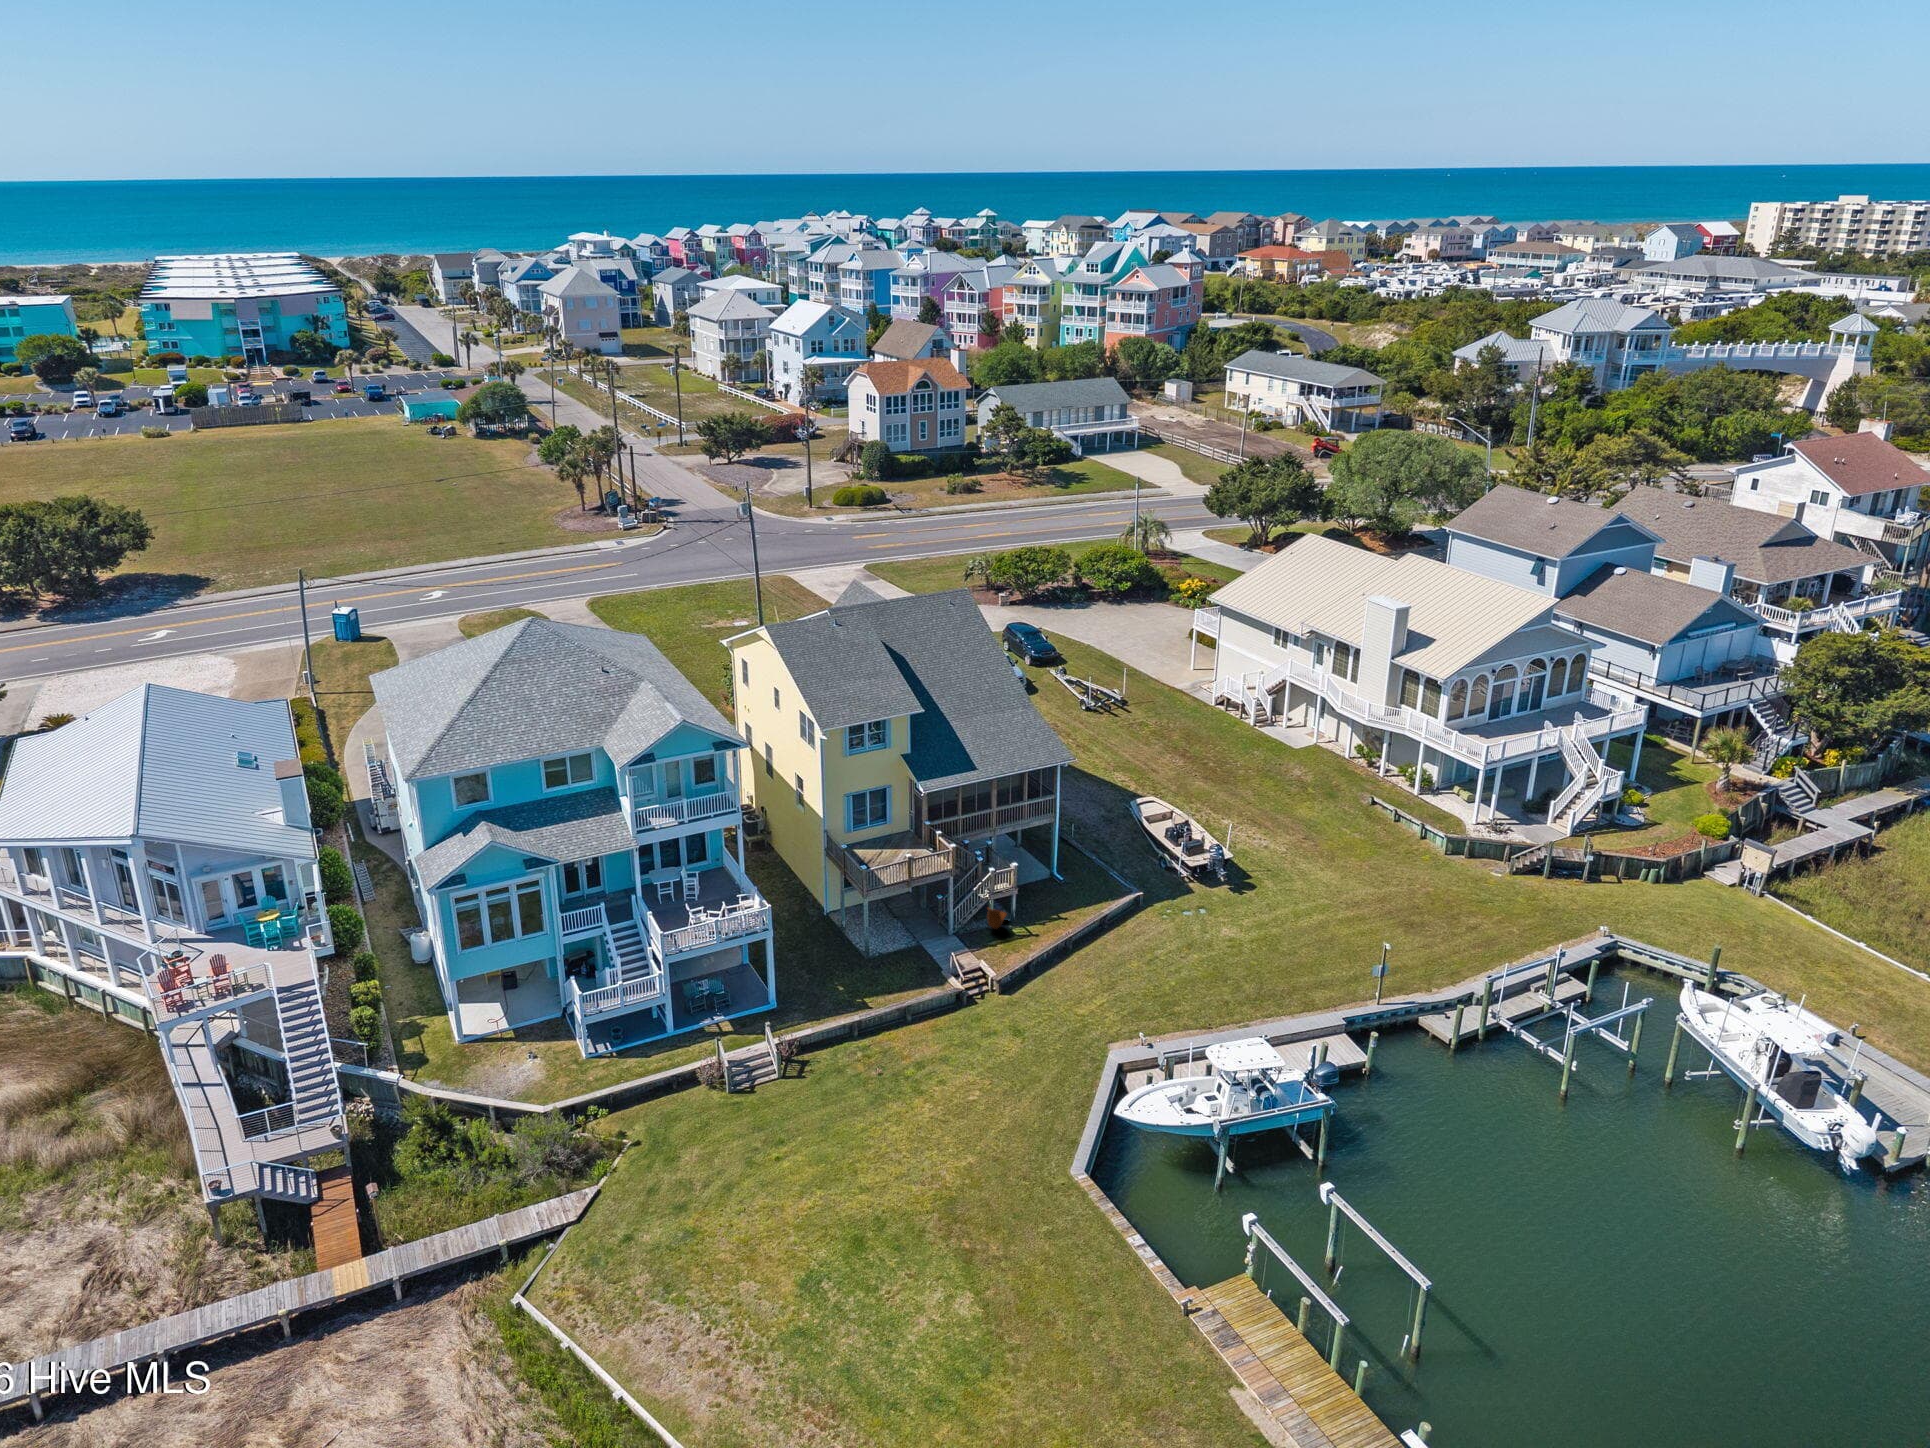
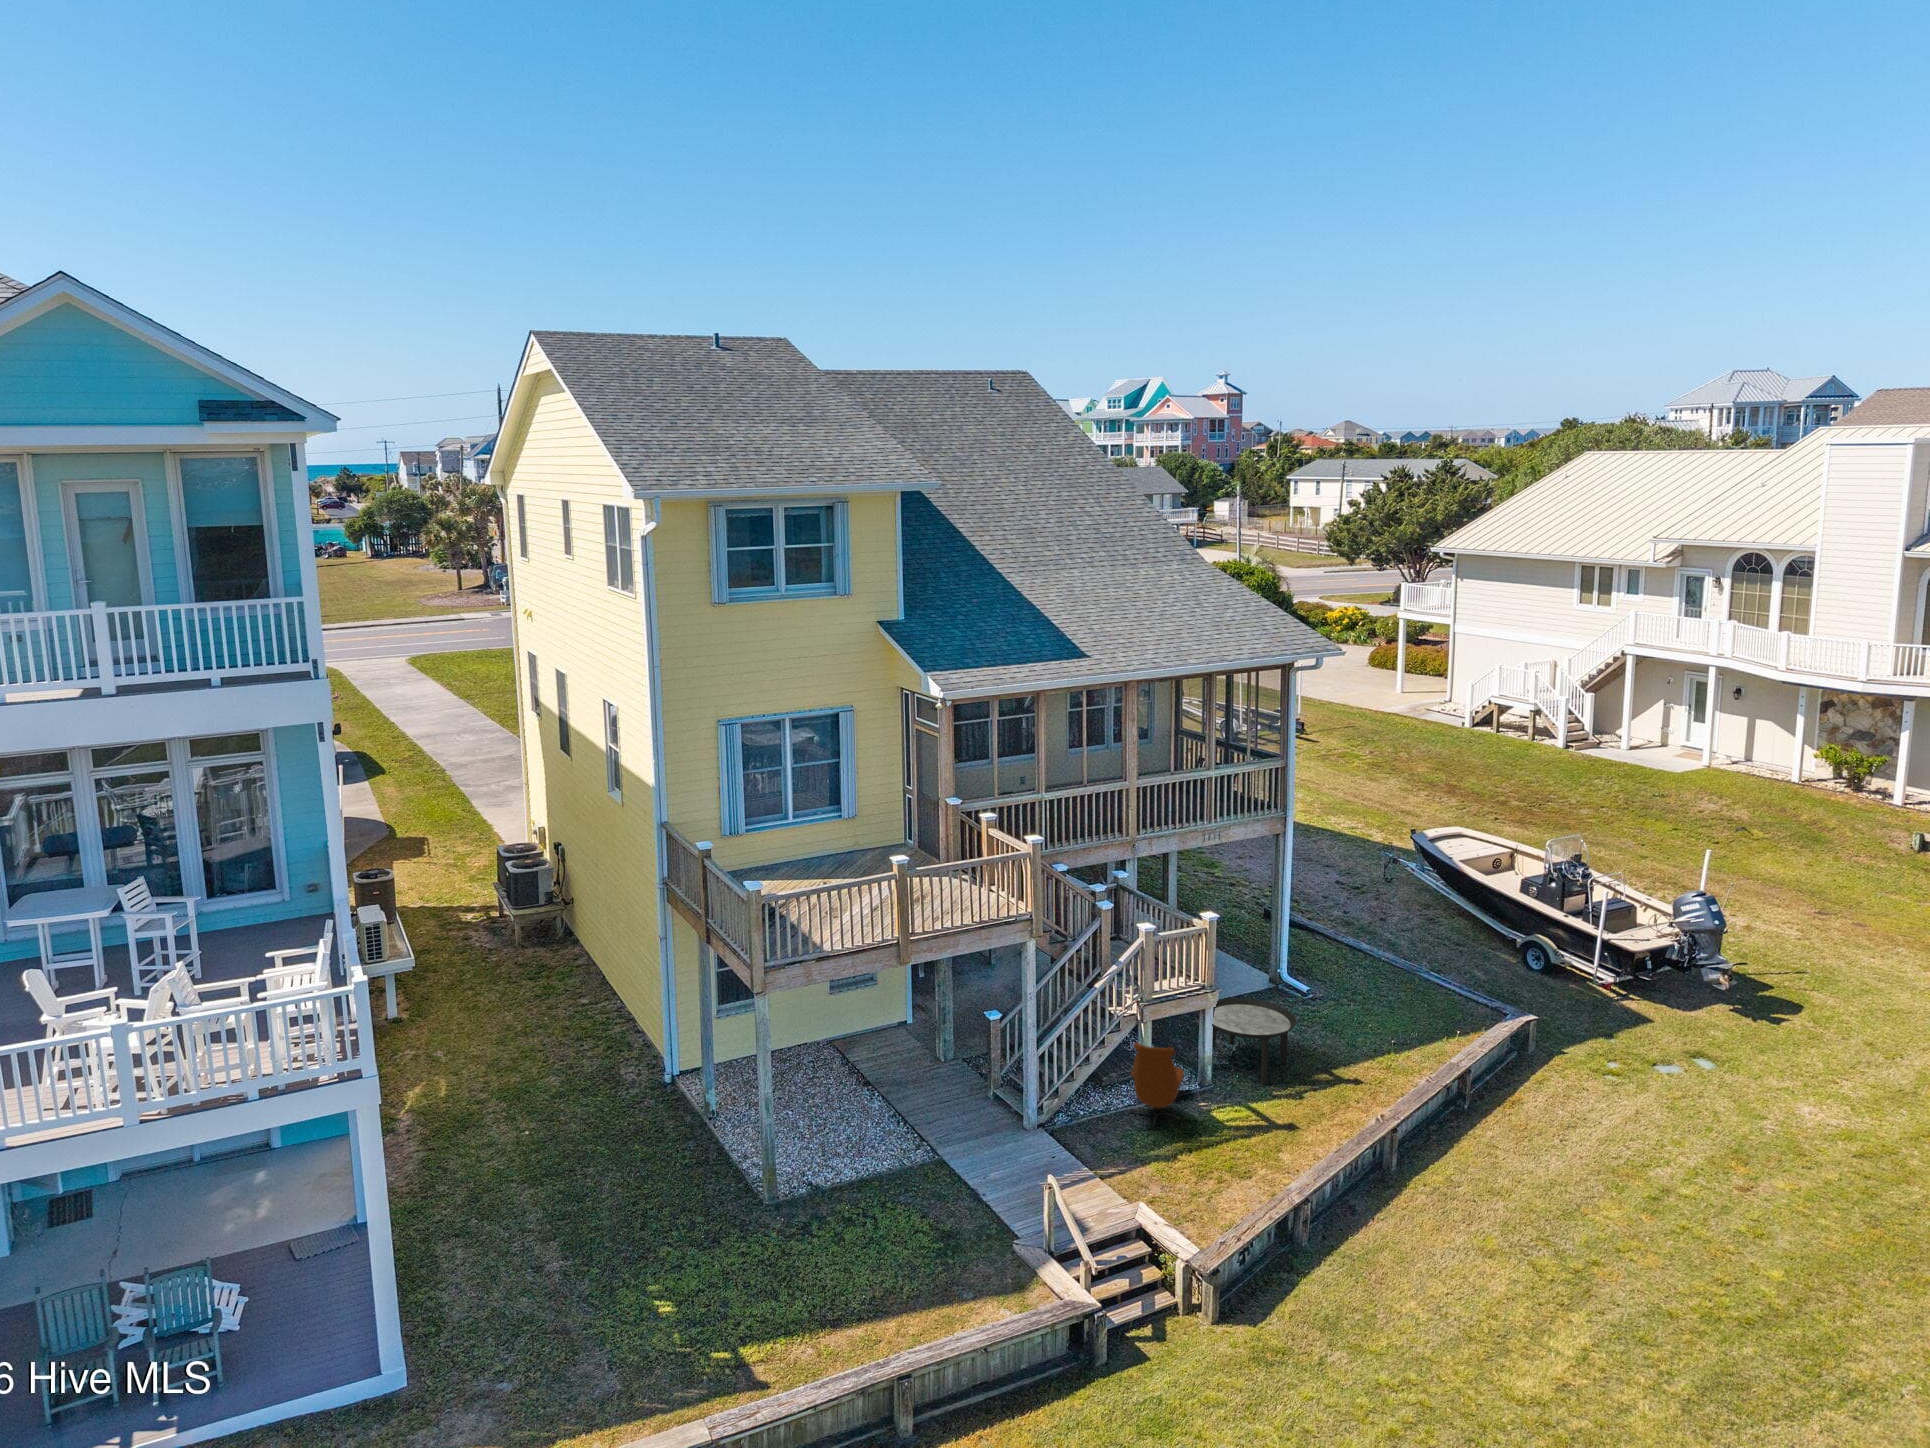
round table: none [1017,886,1050,919] -> present [1212,999,1296,1085]

